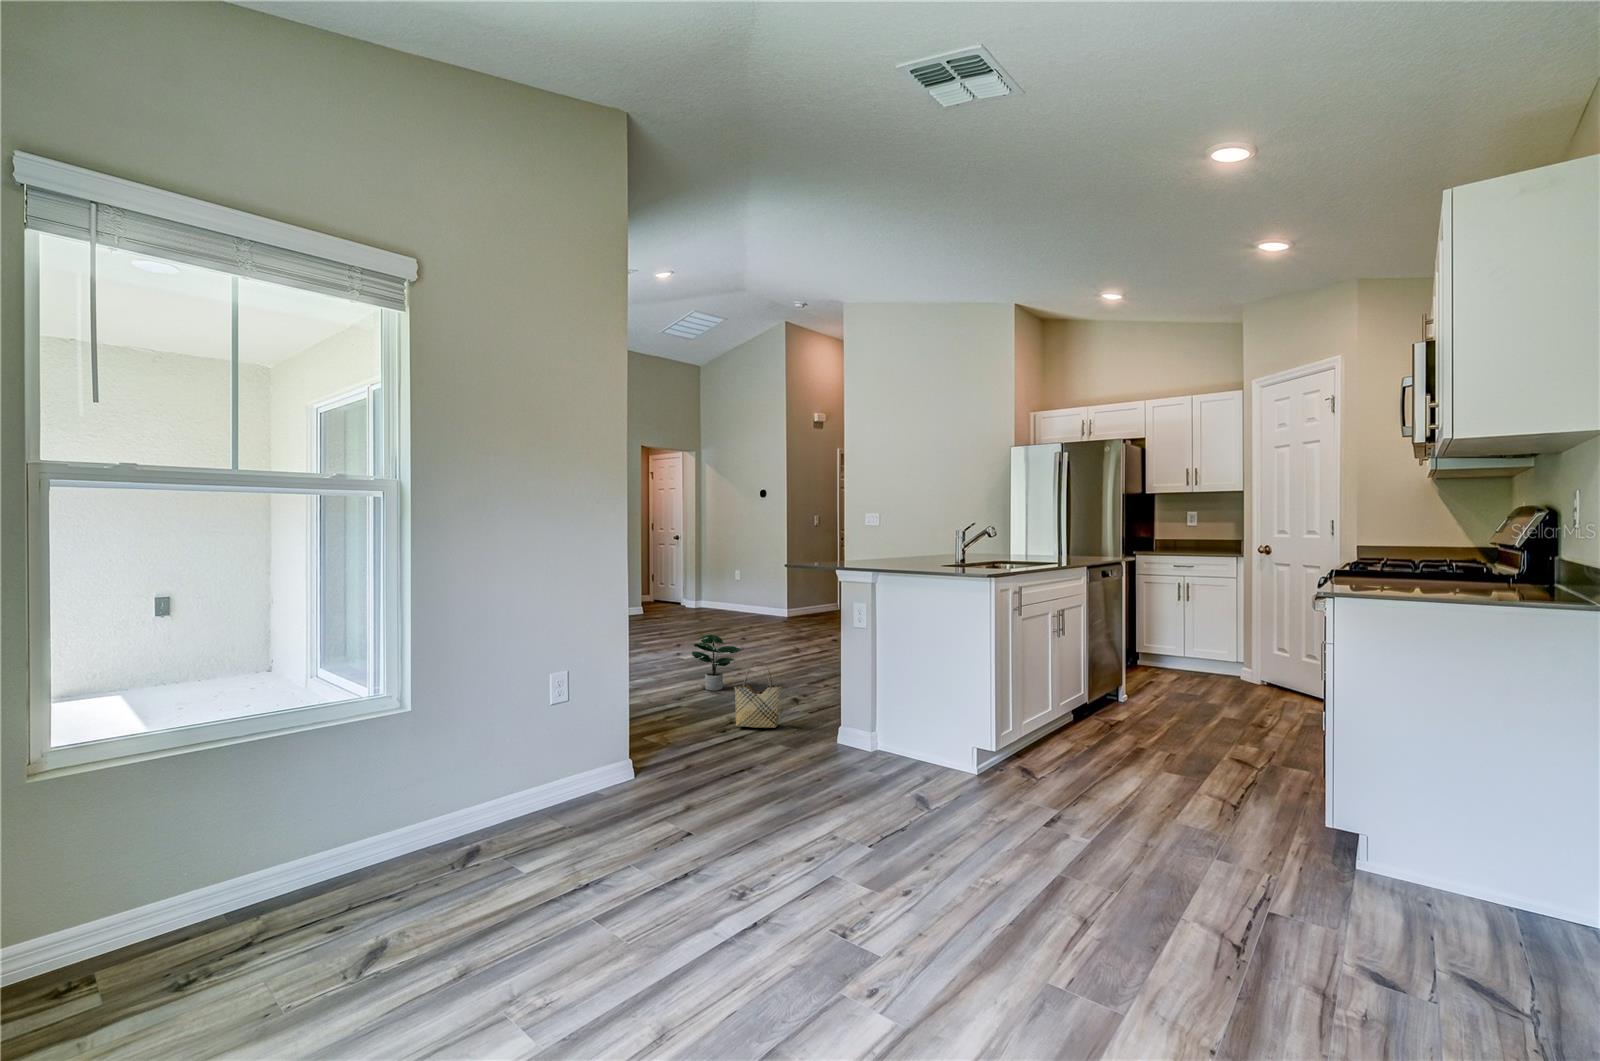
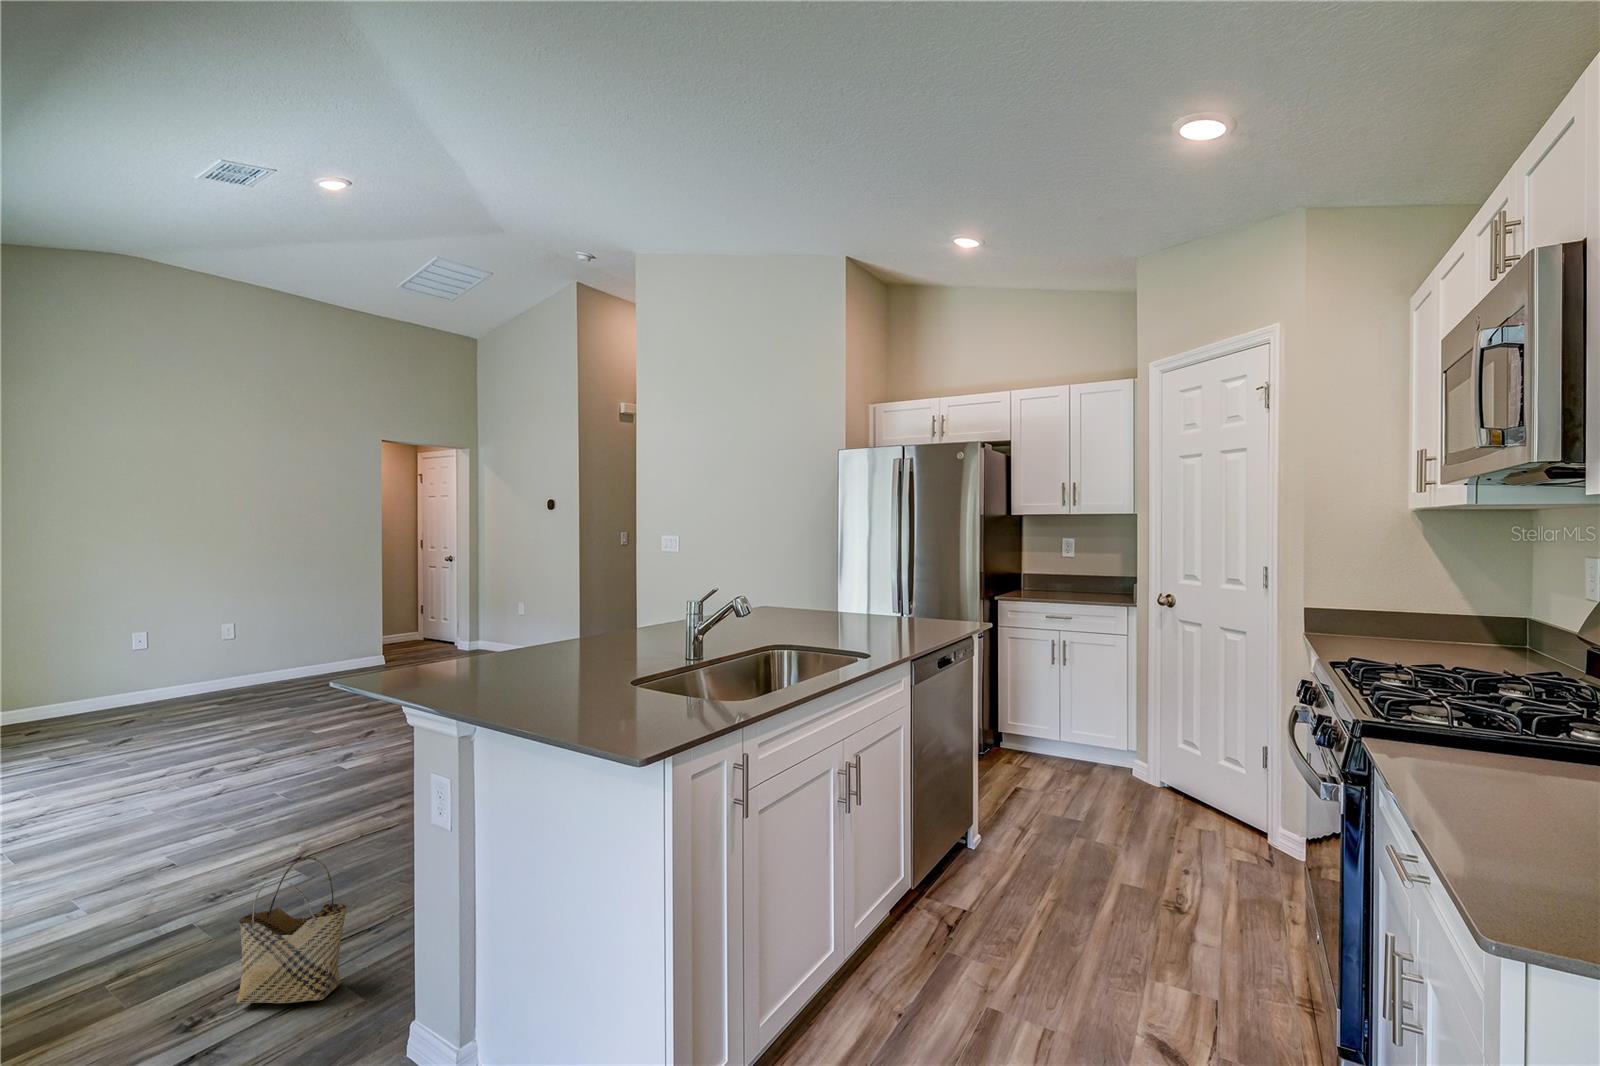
potted plant: present [692,635,742,691] -> none [275,752,378,857]

